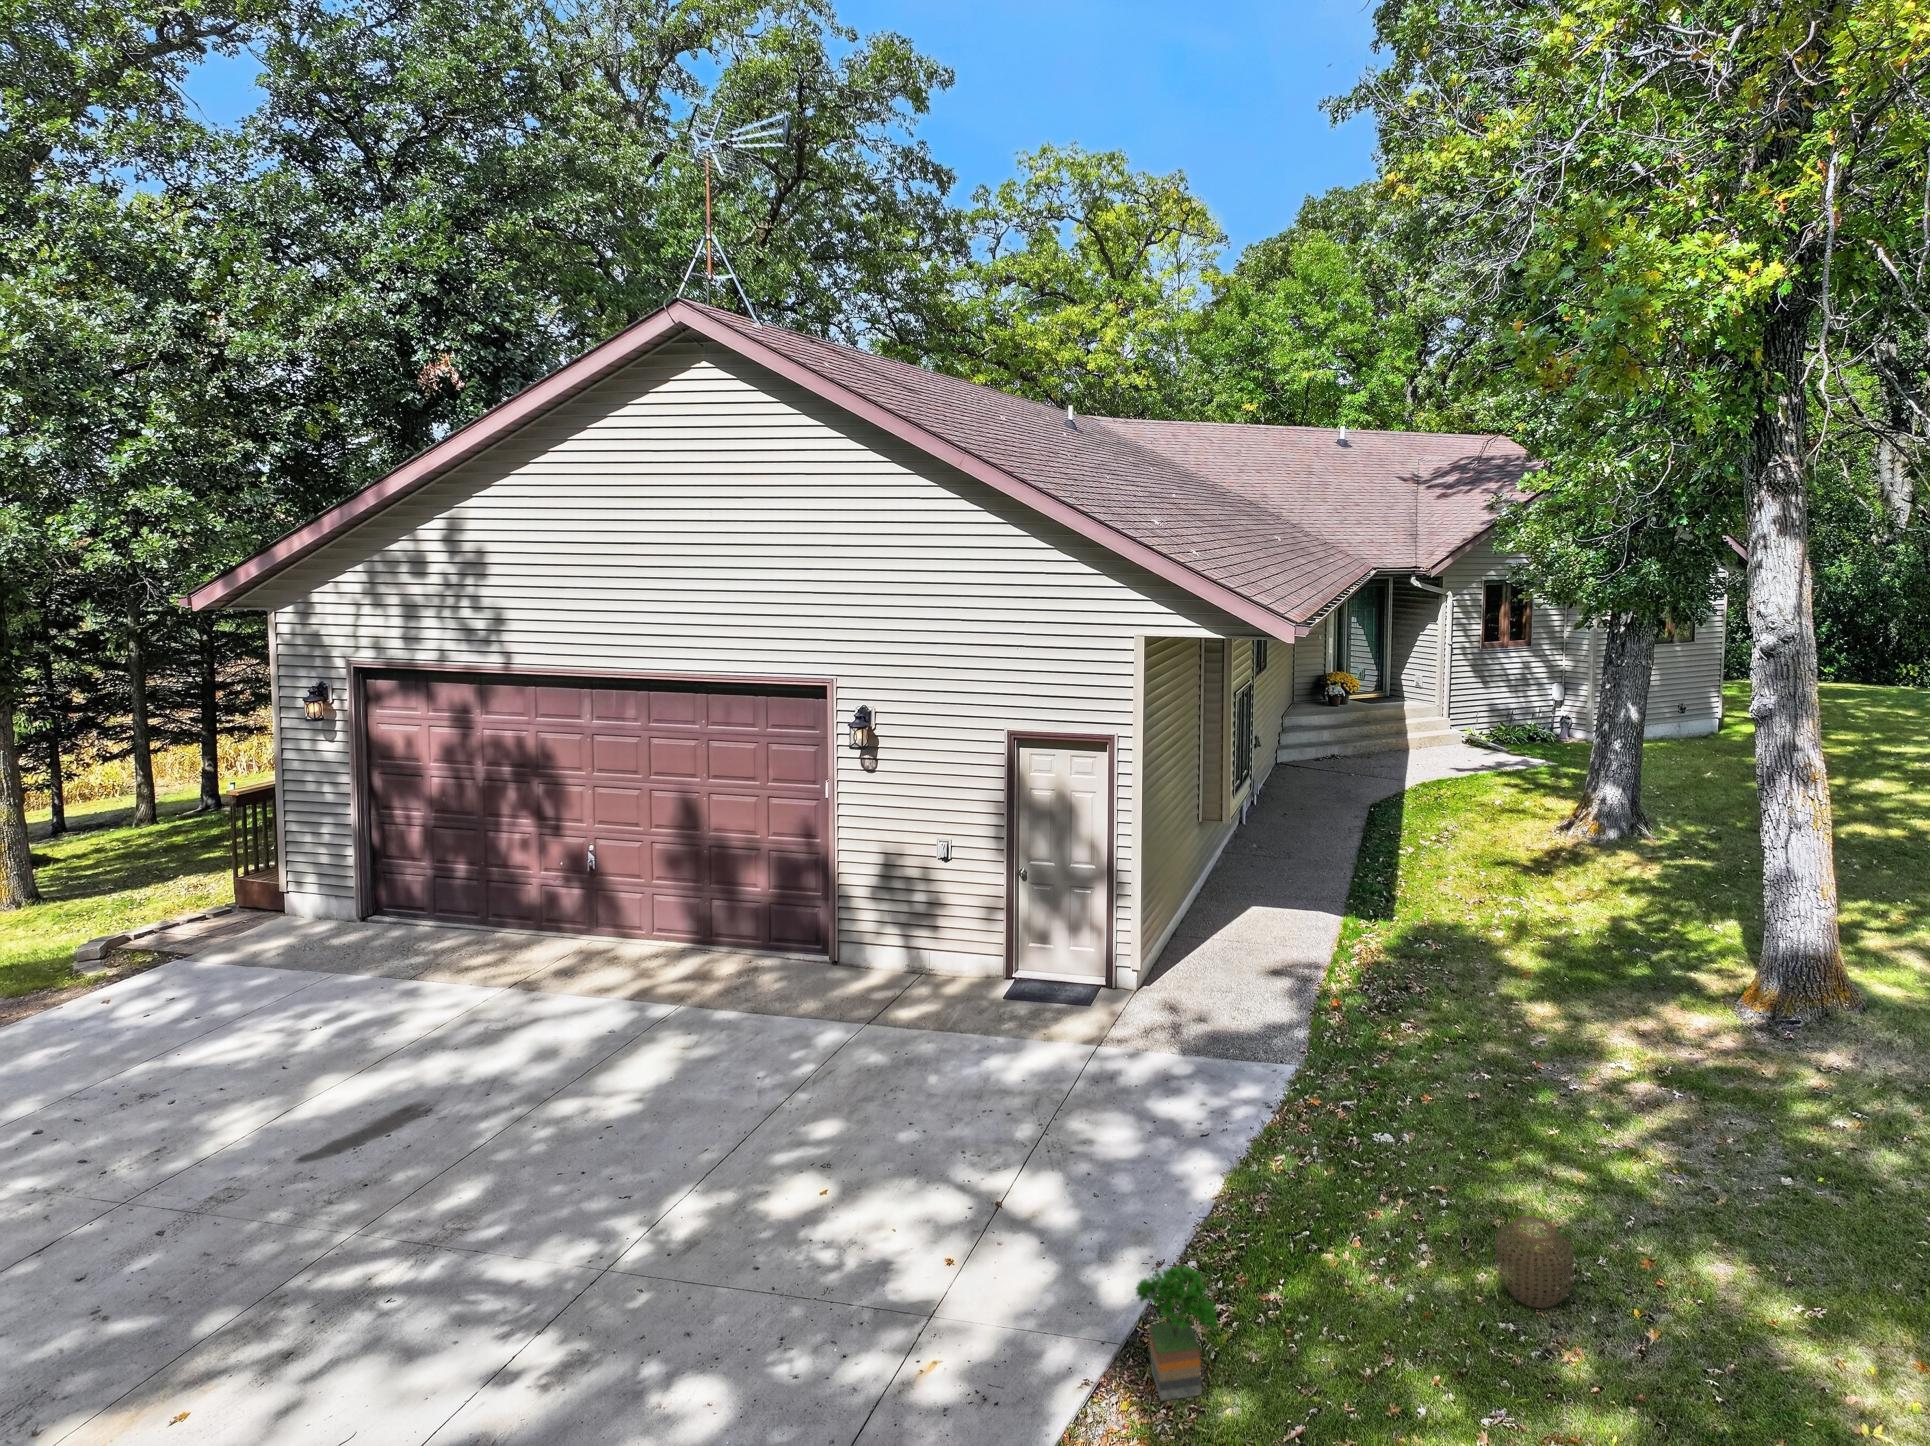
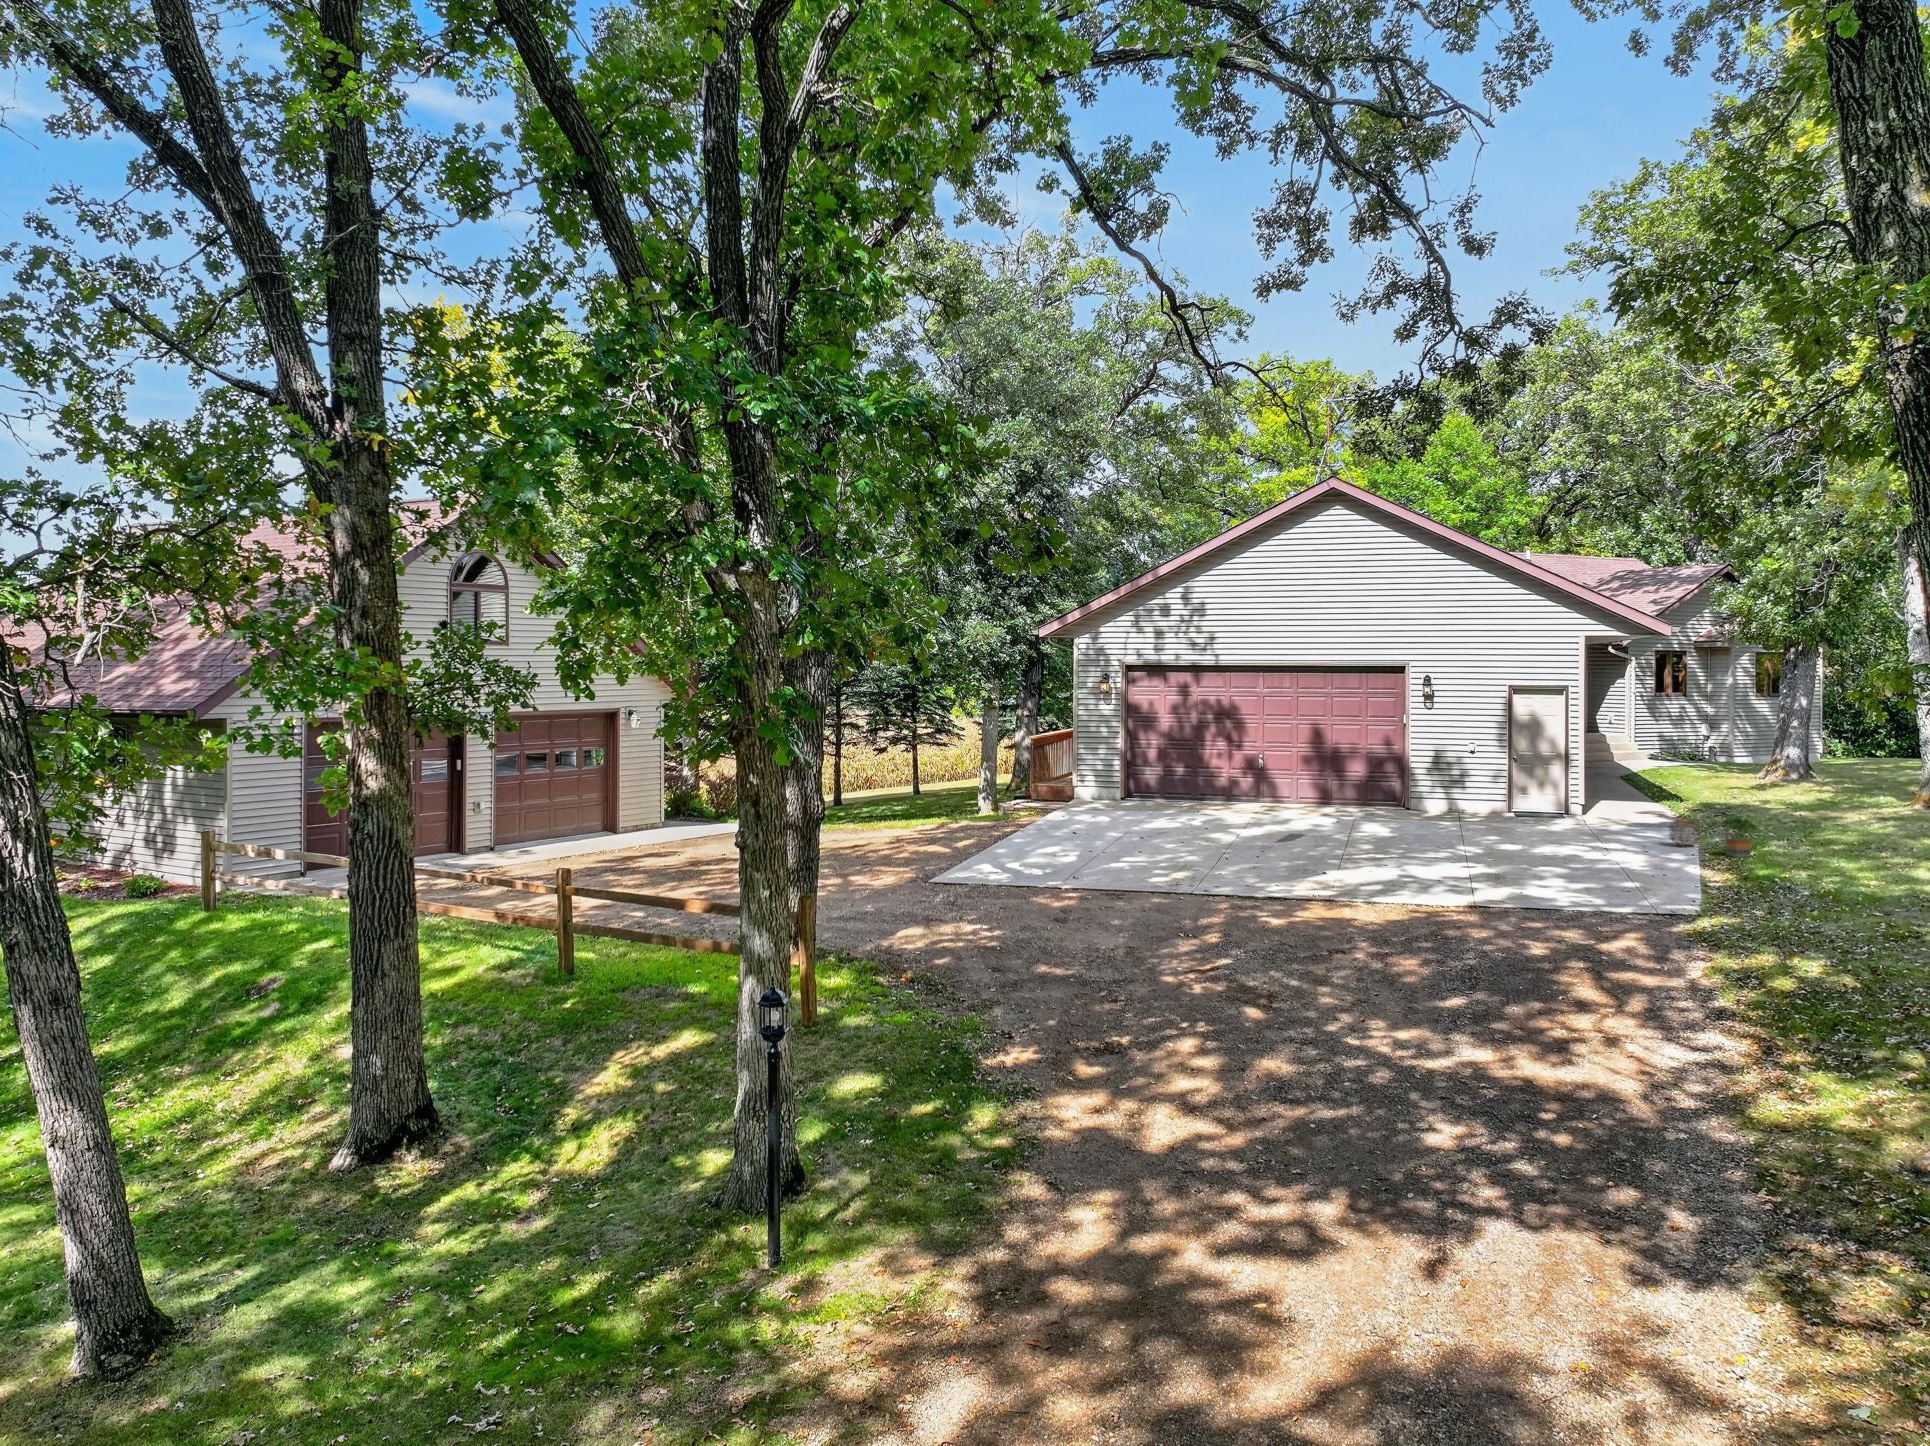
woven basket: present [1496,1216,1574,1308] -> present [1669,819,1700,847]

